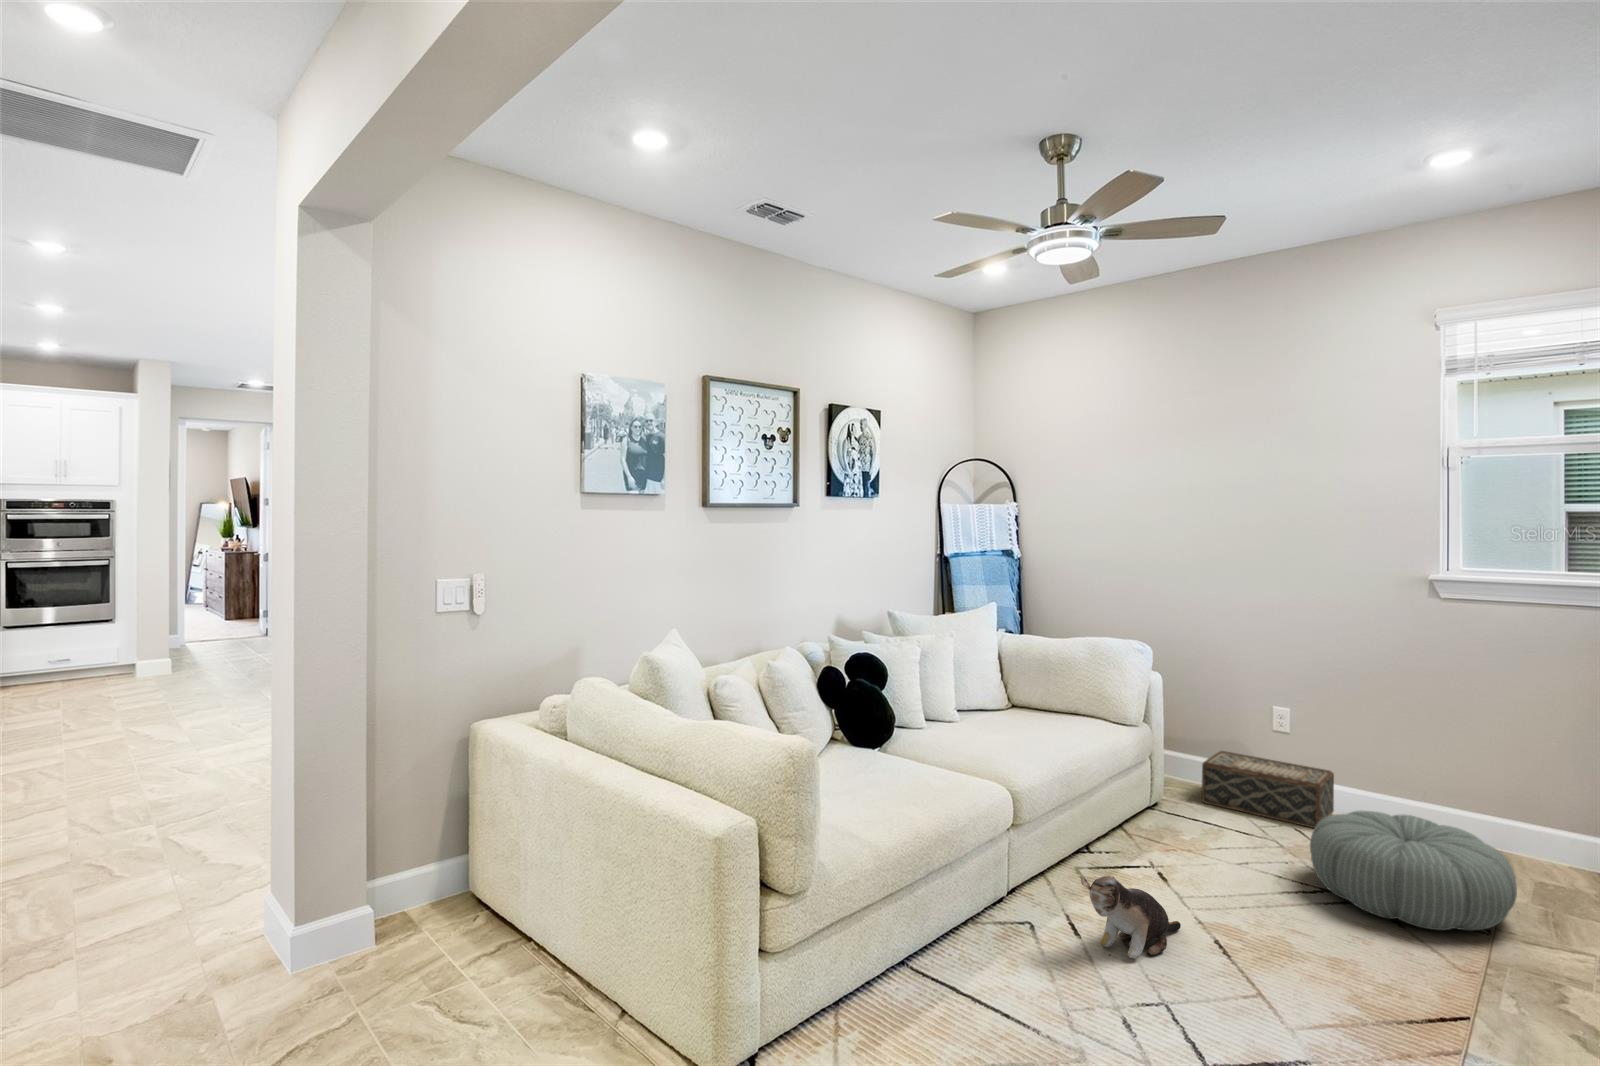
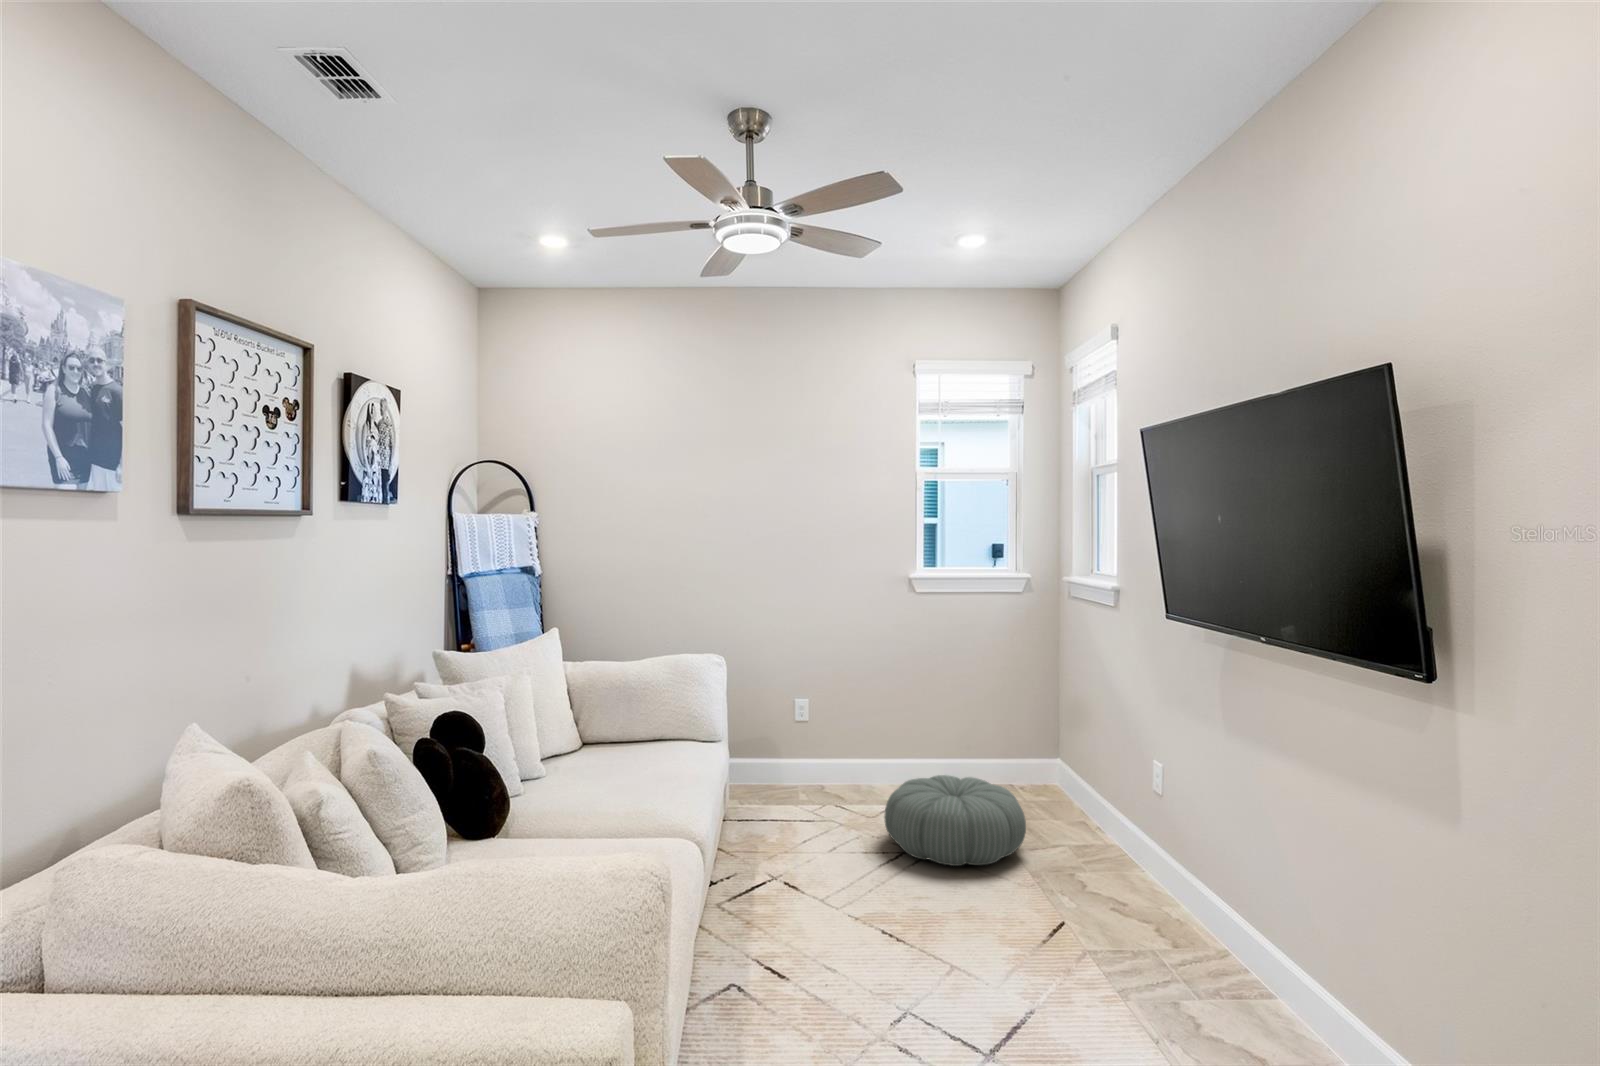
woven basket: present [1202,751,1334,828] -> none [755,751,854,805]
plush toy: present [1081,876,1181,959] -> none [802,902,862,980]

